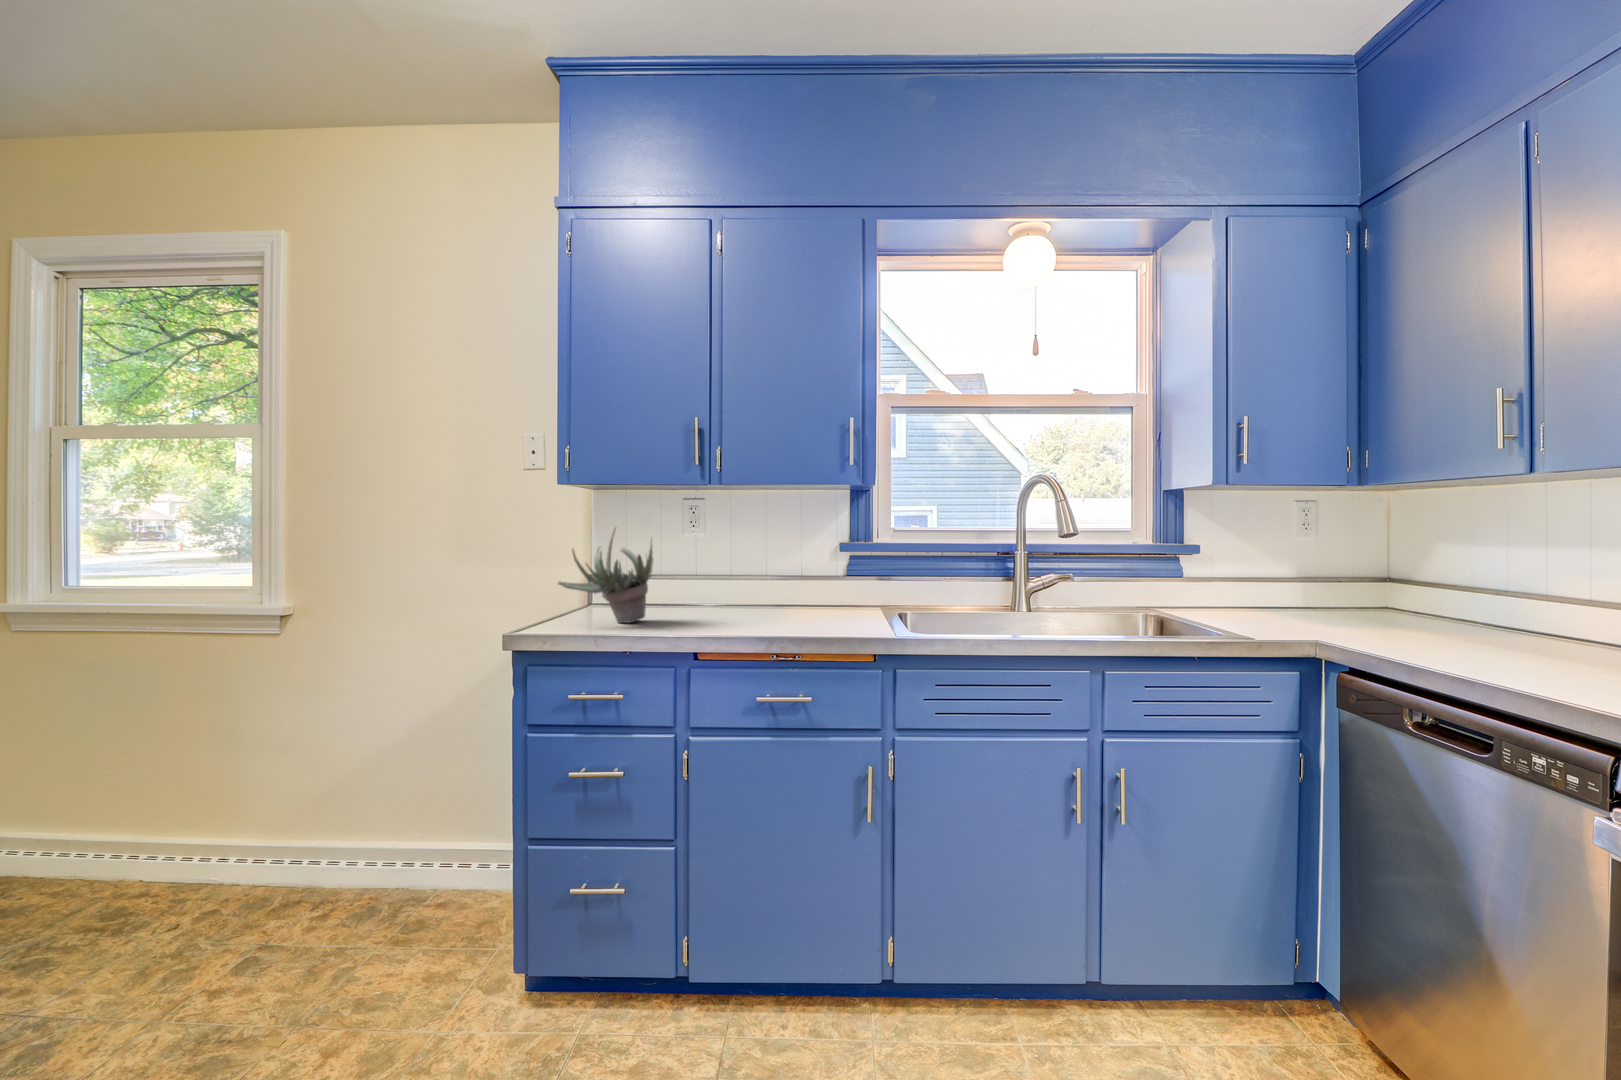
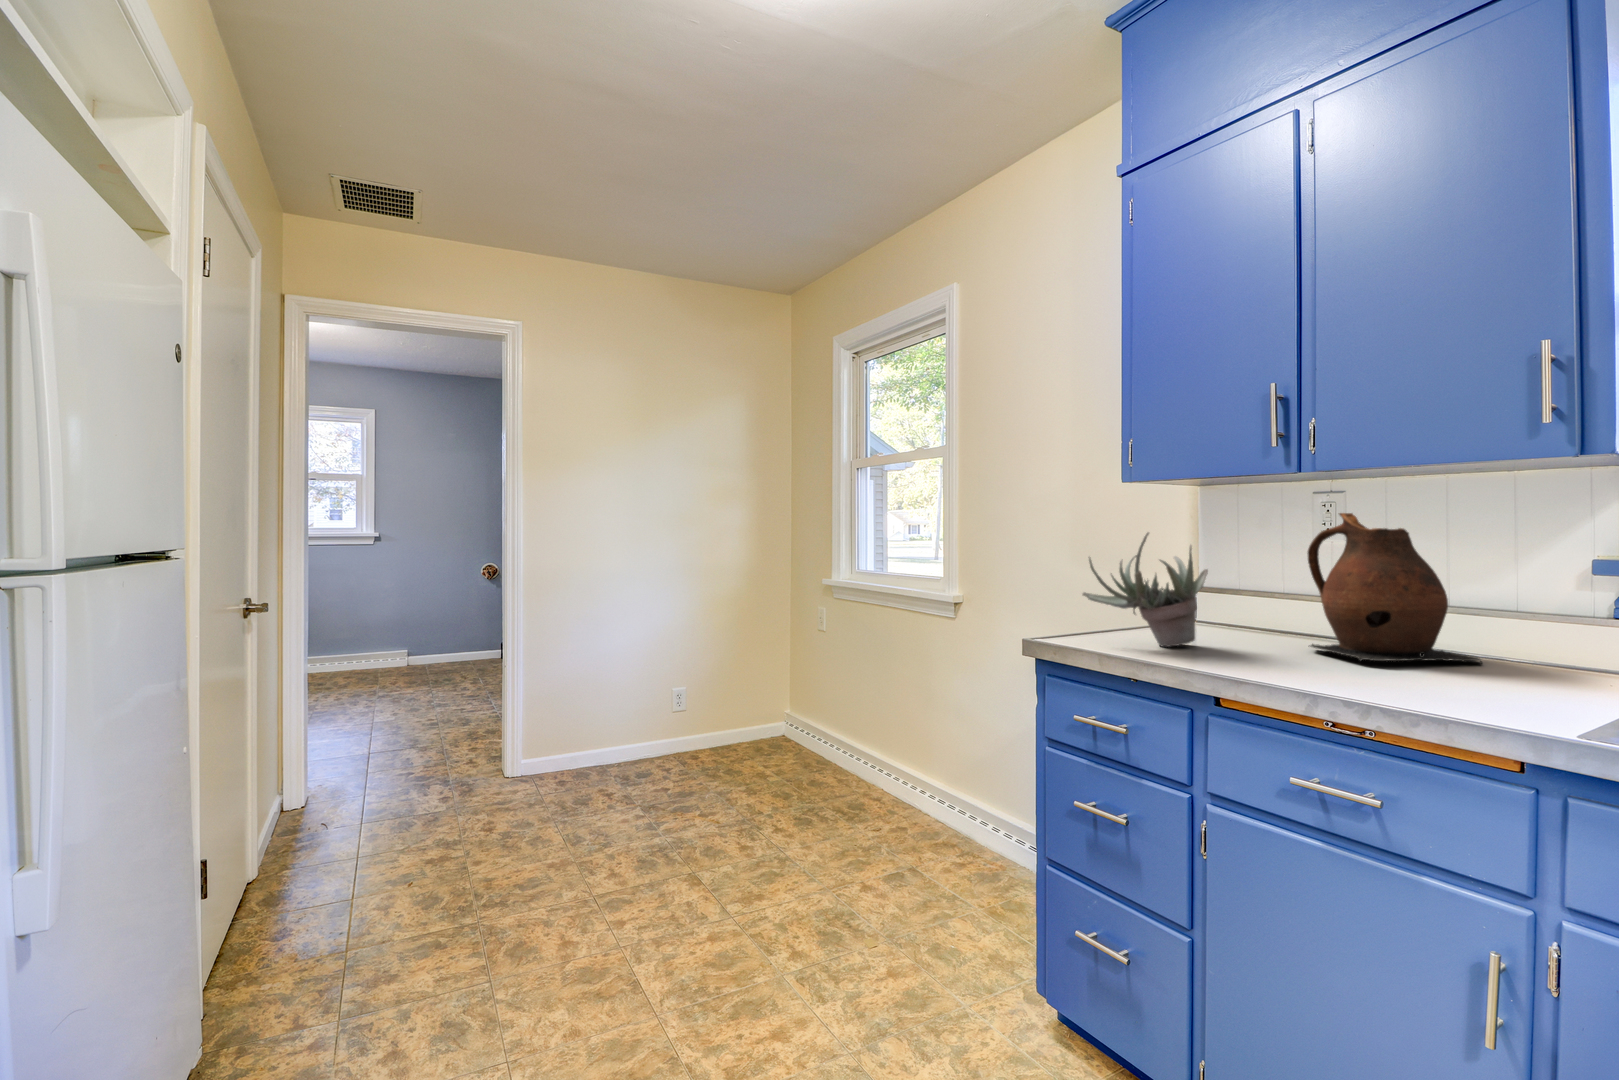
ceramic pitcher: none [711,515,805,617] -> present [1307,513,1482,662]

